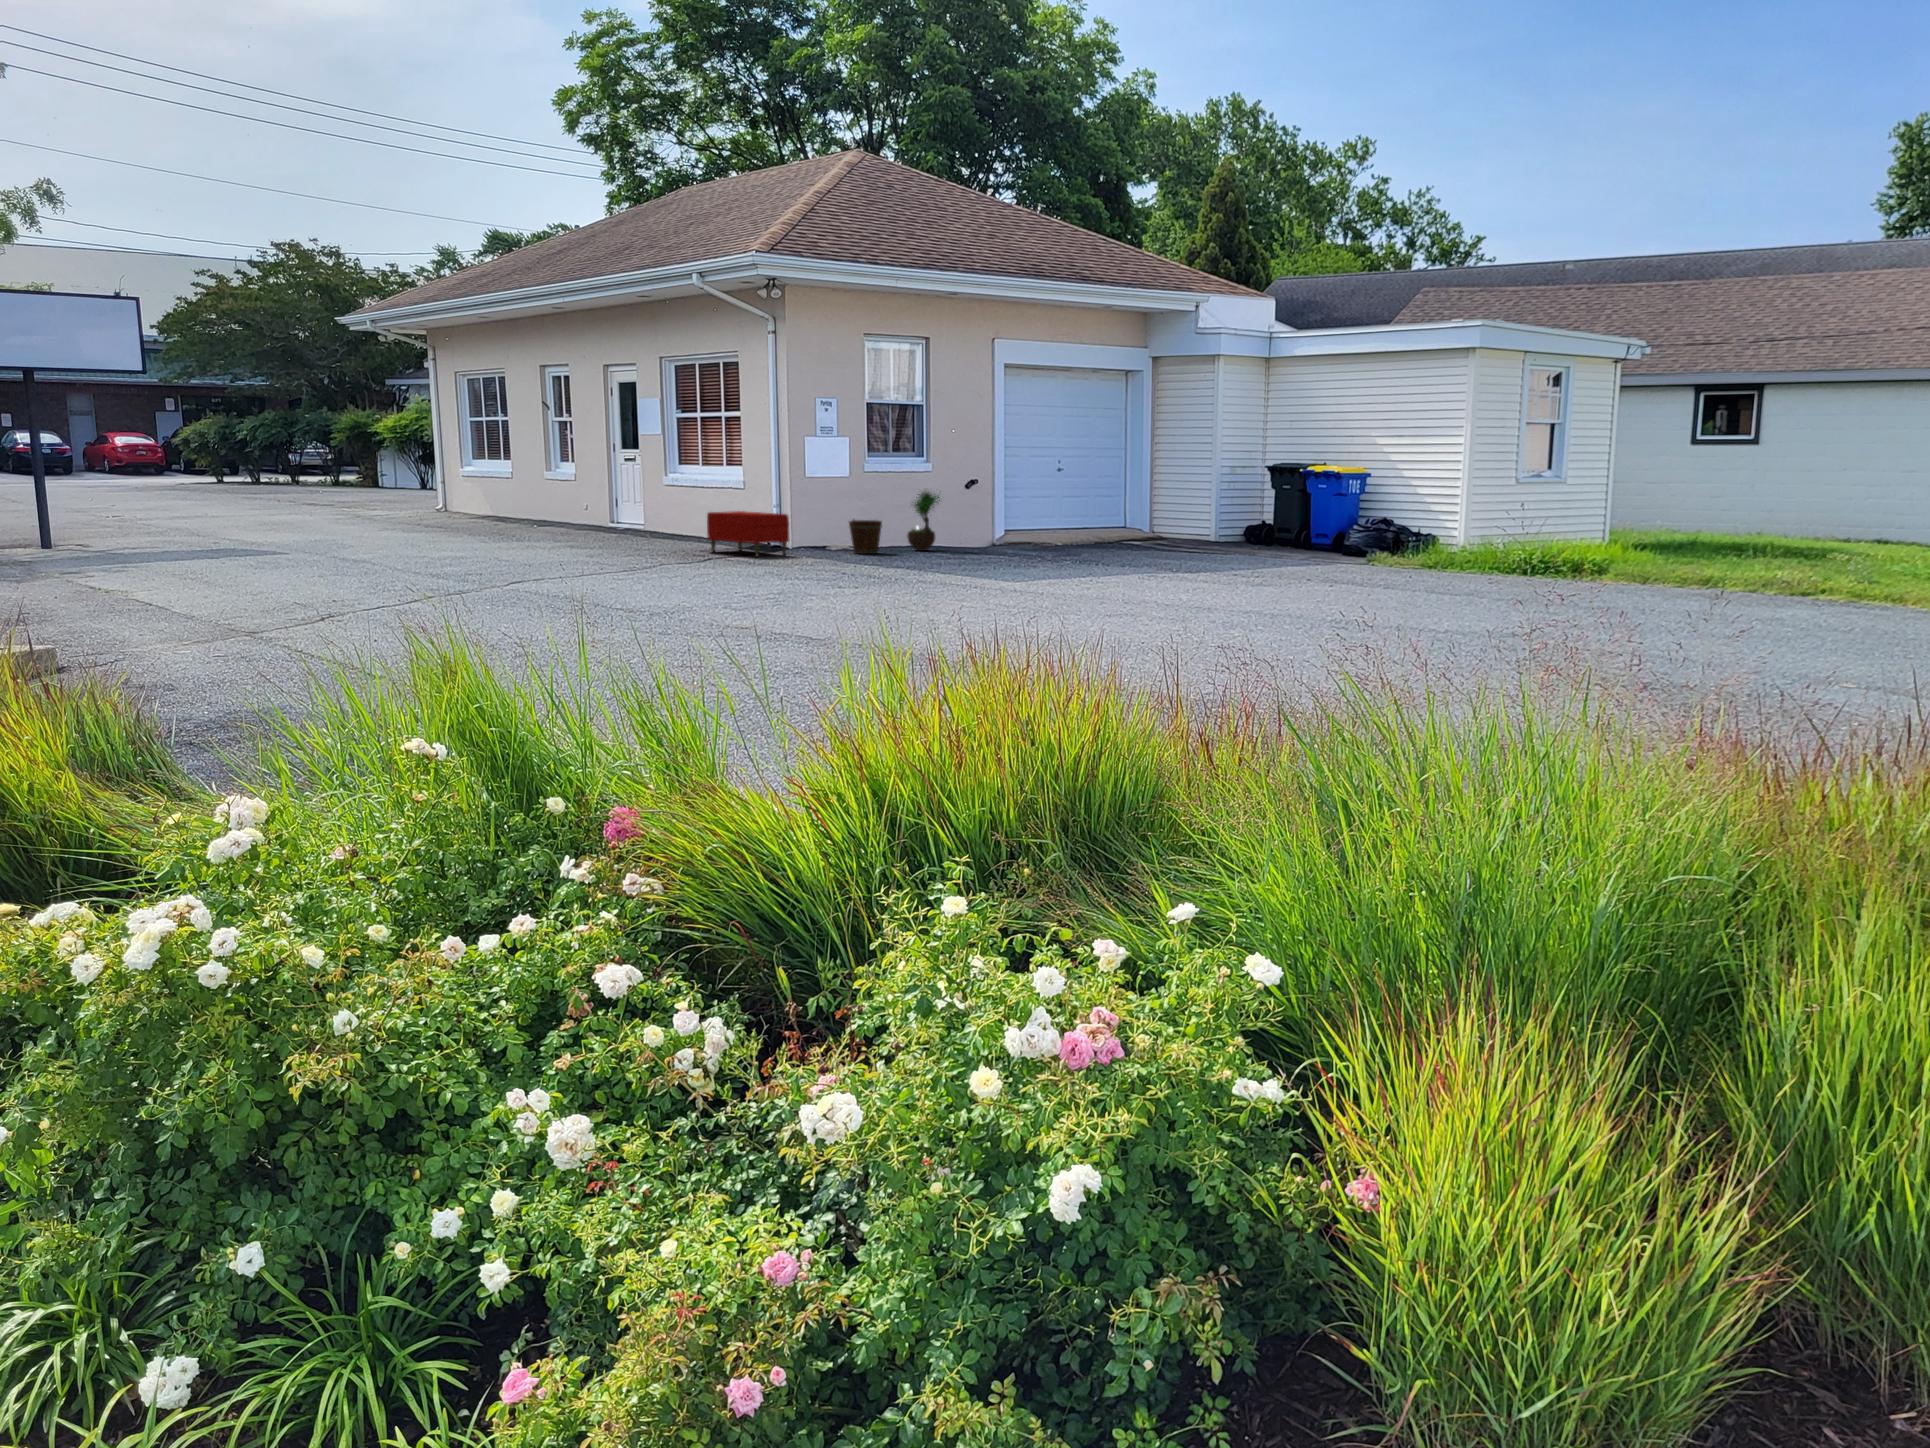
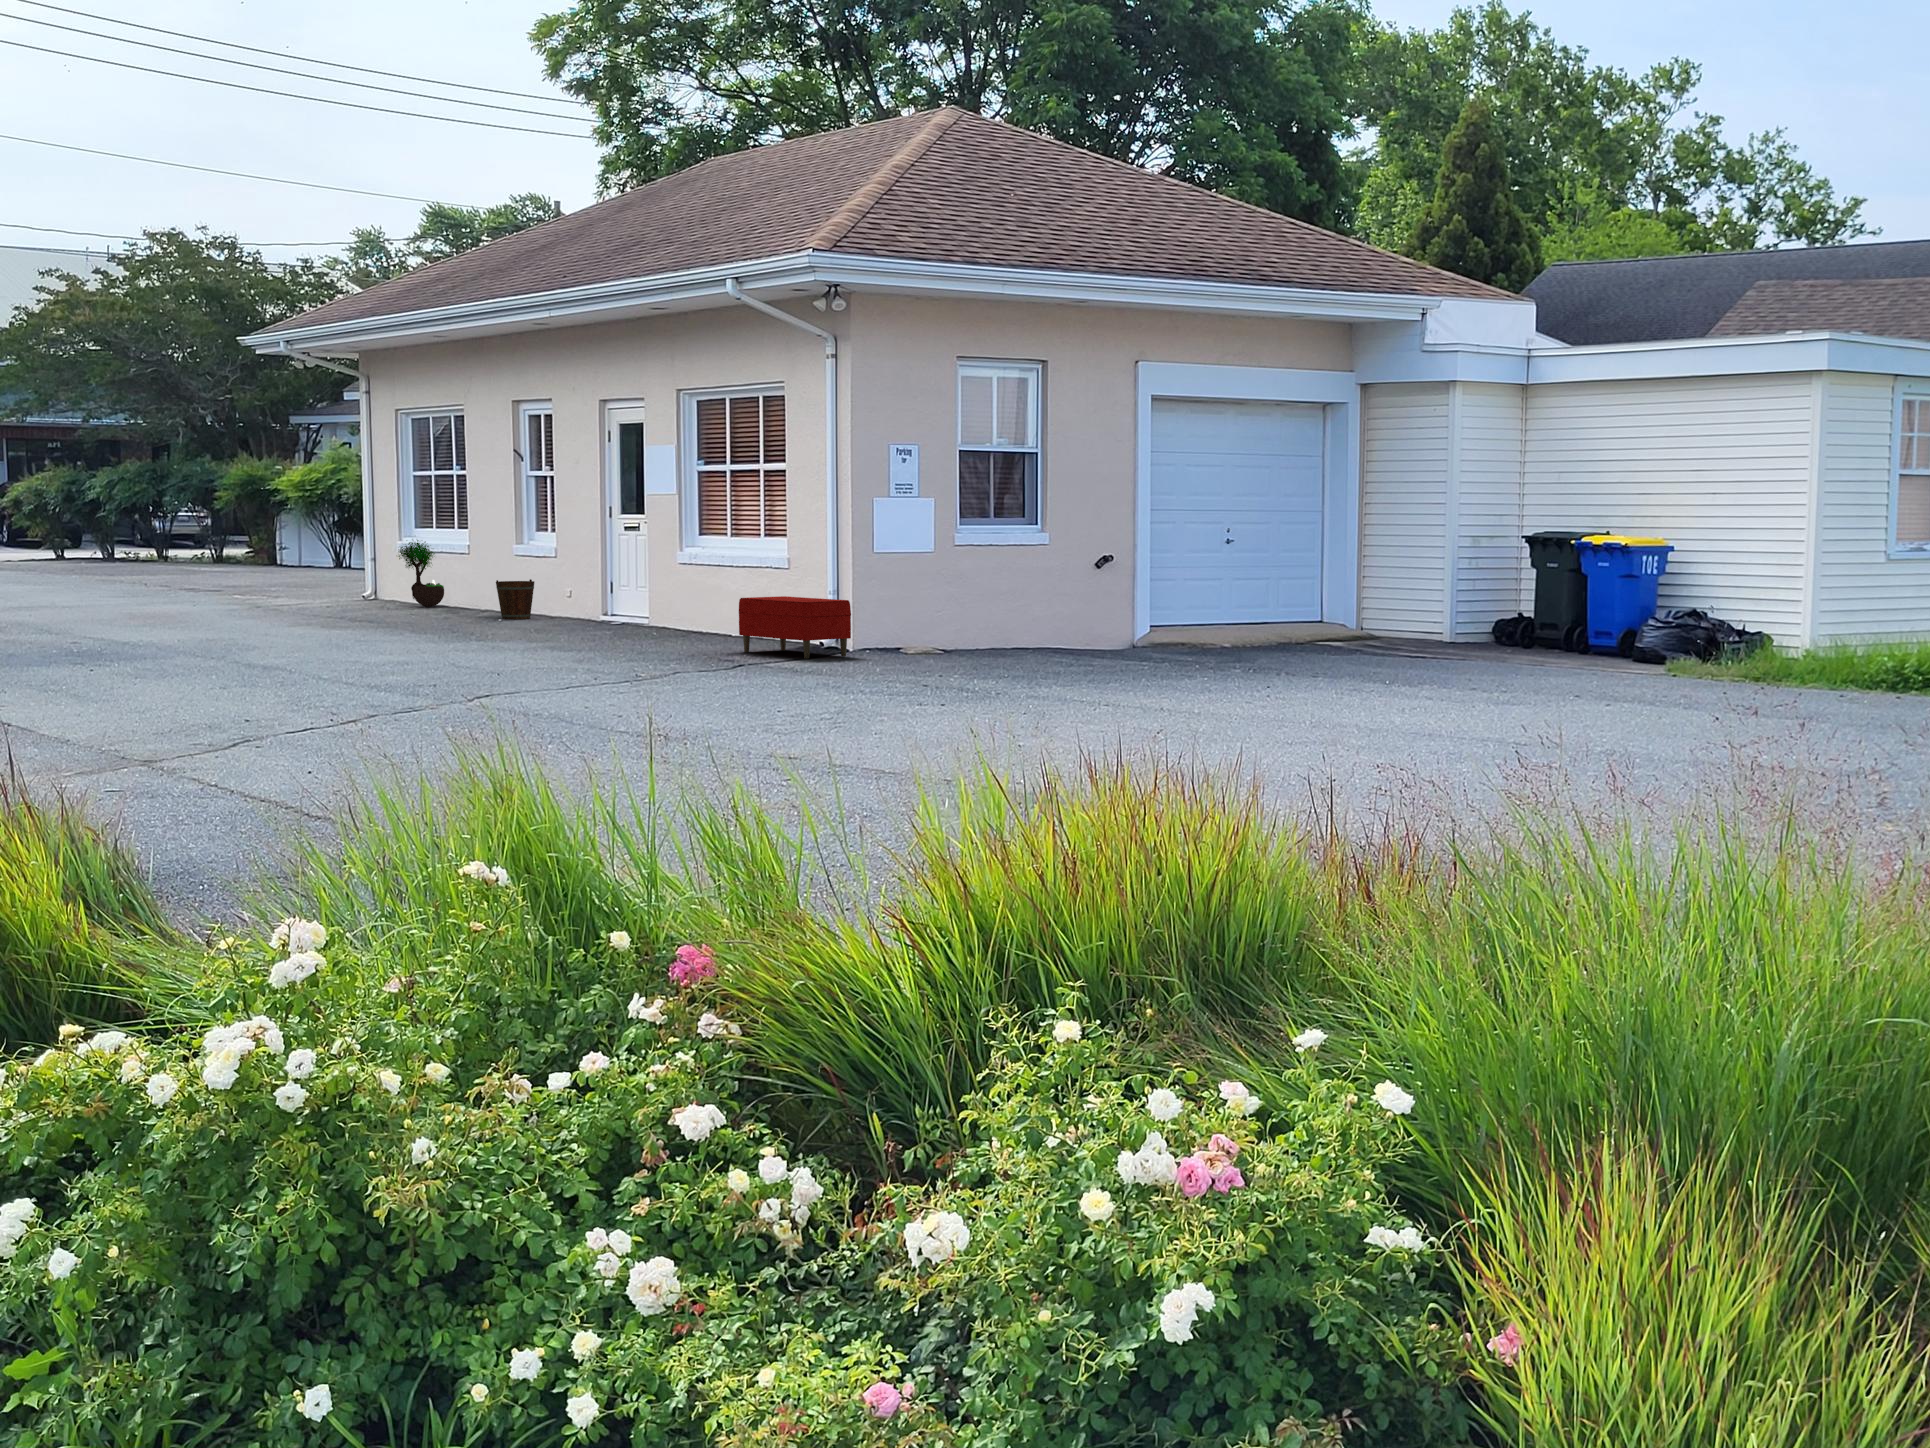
potted tree: present [907,491,940,551] -> present [399,540,444,607]
bucket: present [849,520,882,554] -> present [496,579,534,619]

